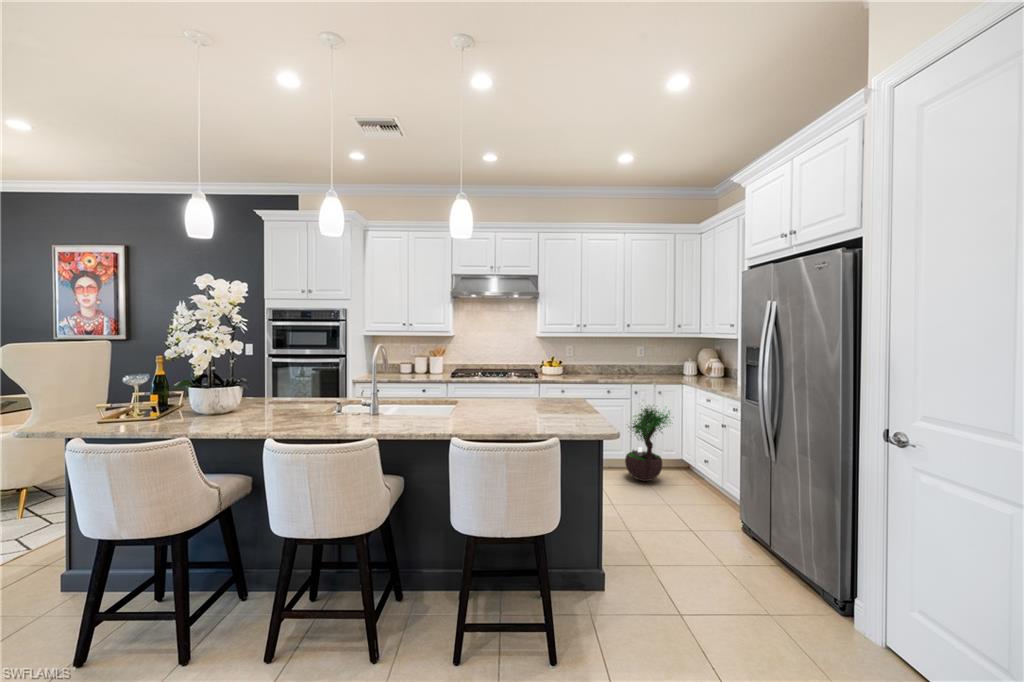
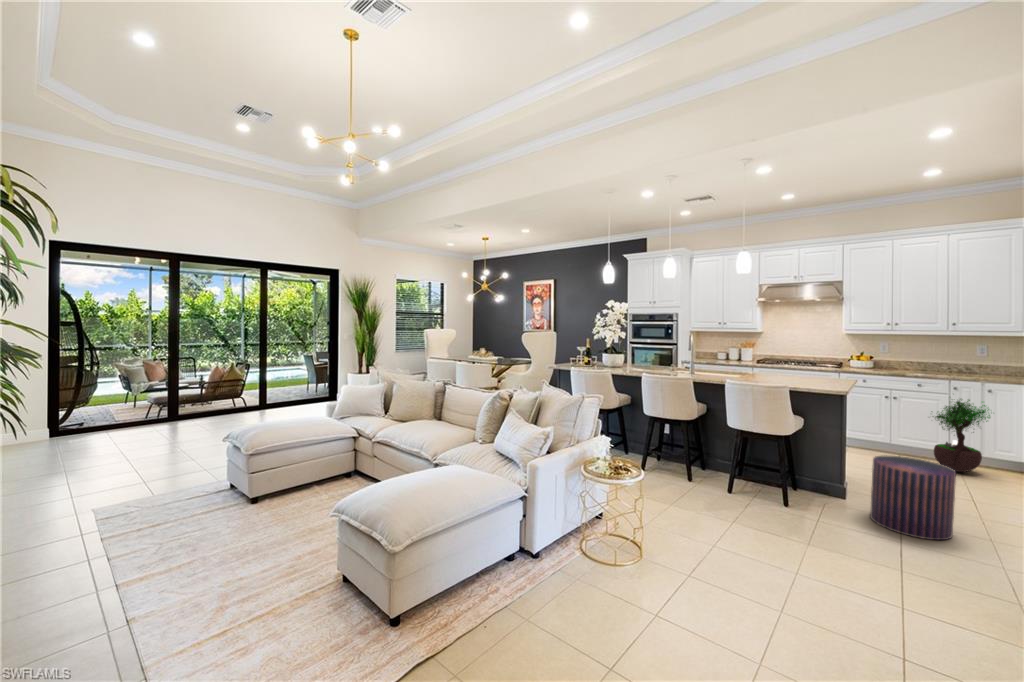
pouf: none [652,514,754,659] -> present [870,455,956,540]

